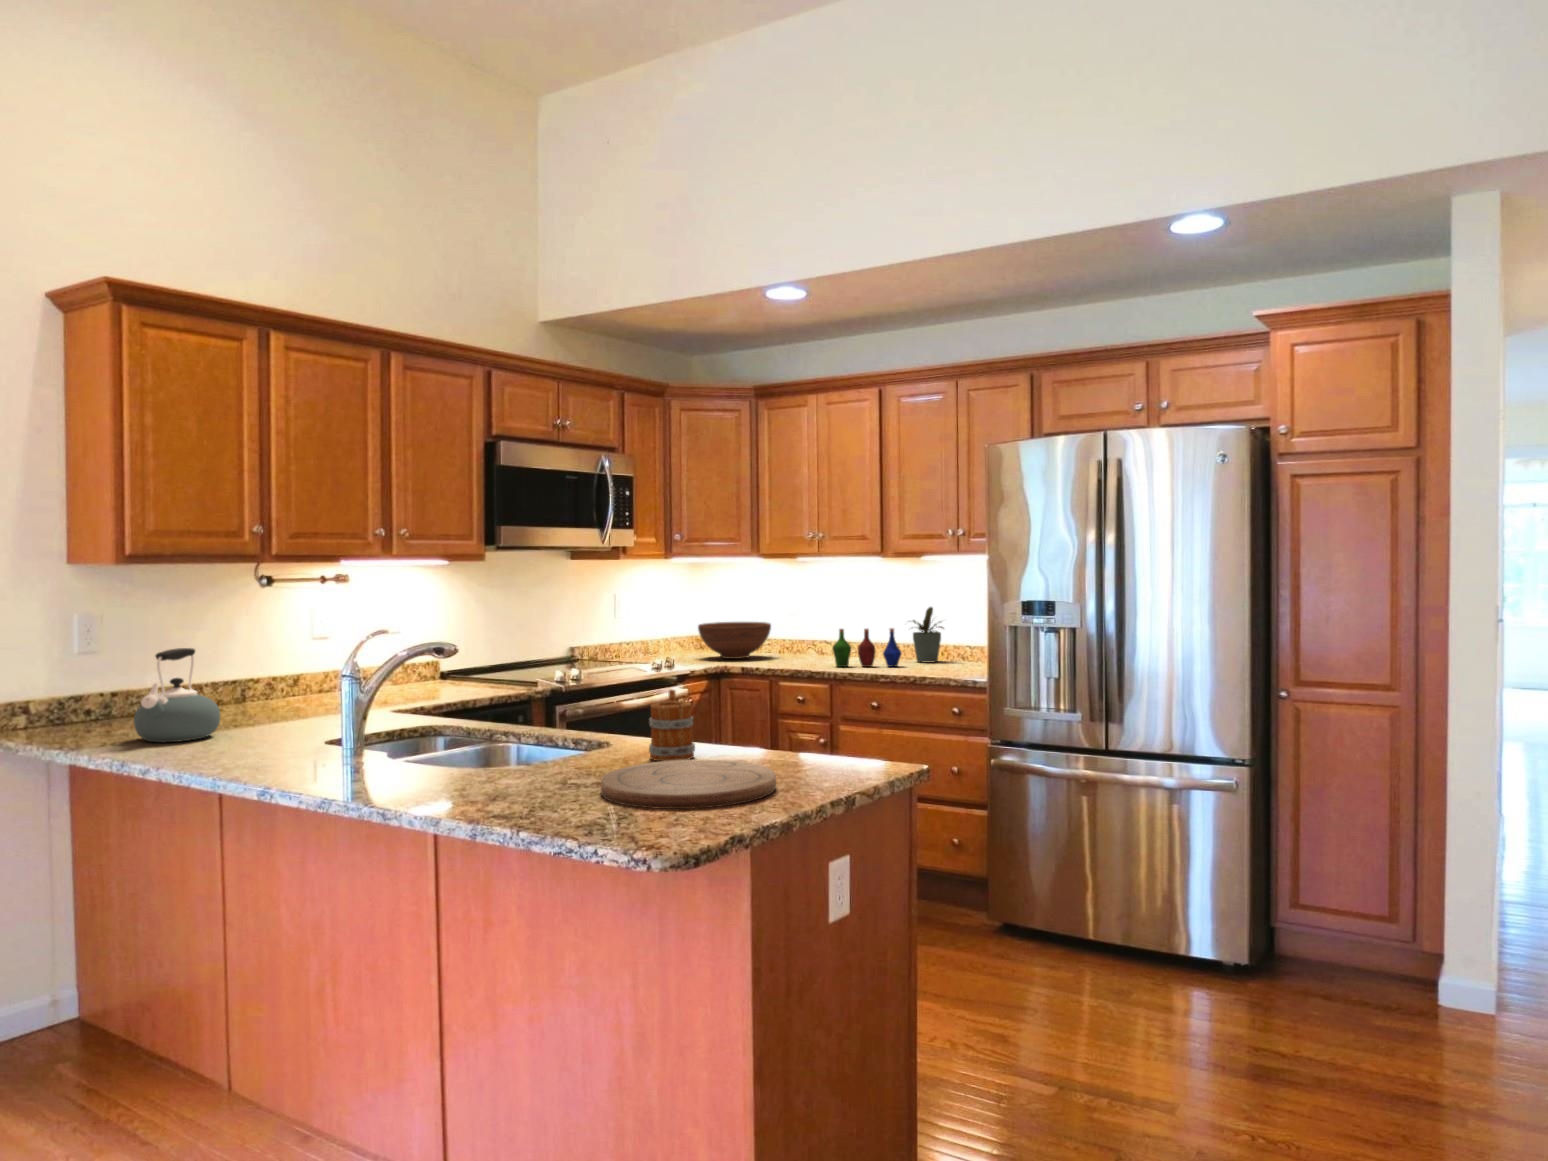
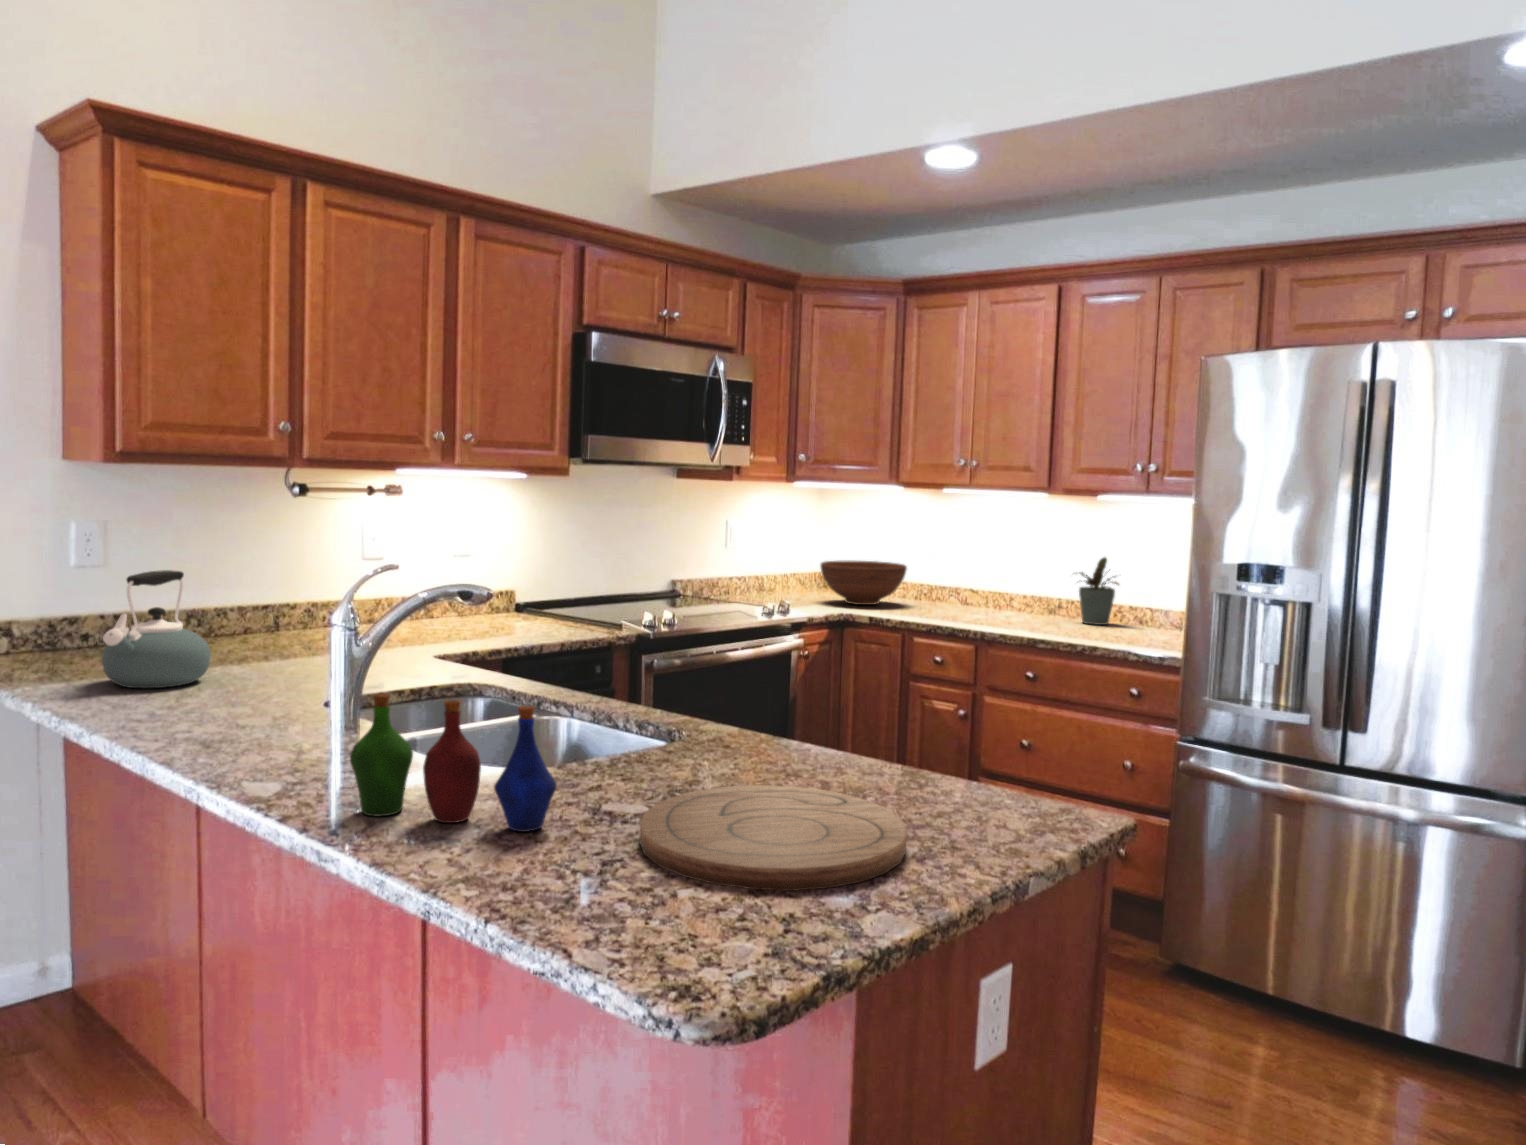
bottle: present [832,628,902,667] -> present [350,693,557,832]
mug: present [649,690,695,761] -> none [728,671,792,777]

